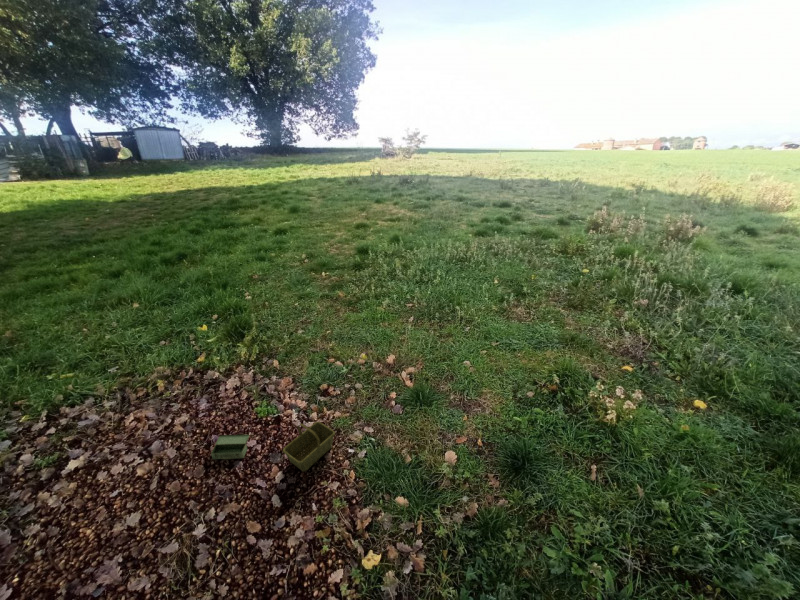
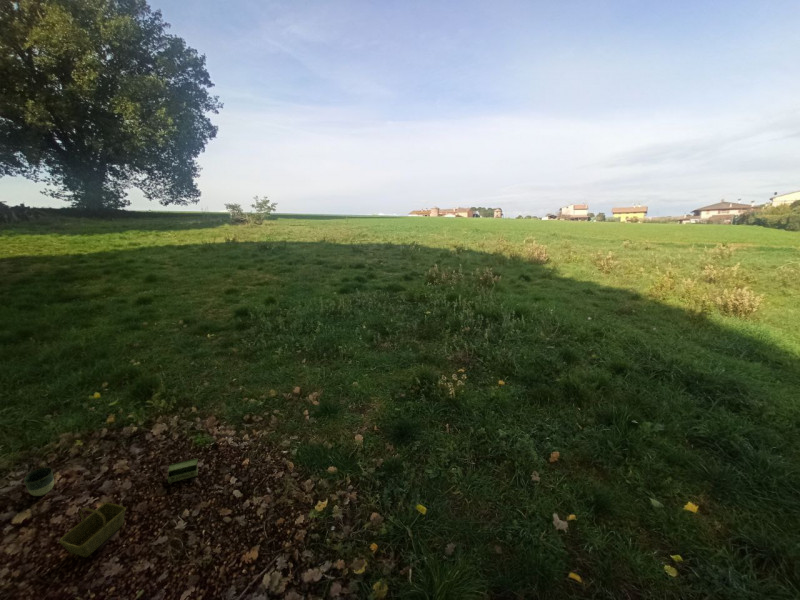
planter: none [89,410,120,438] -> present [24,467,54,496]
basket: present [283,422,335,472] -> present [59,502,126,557]

